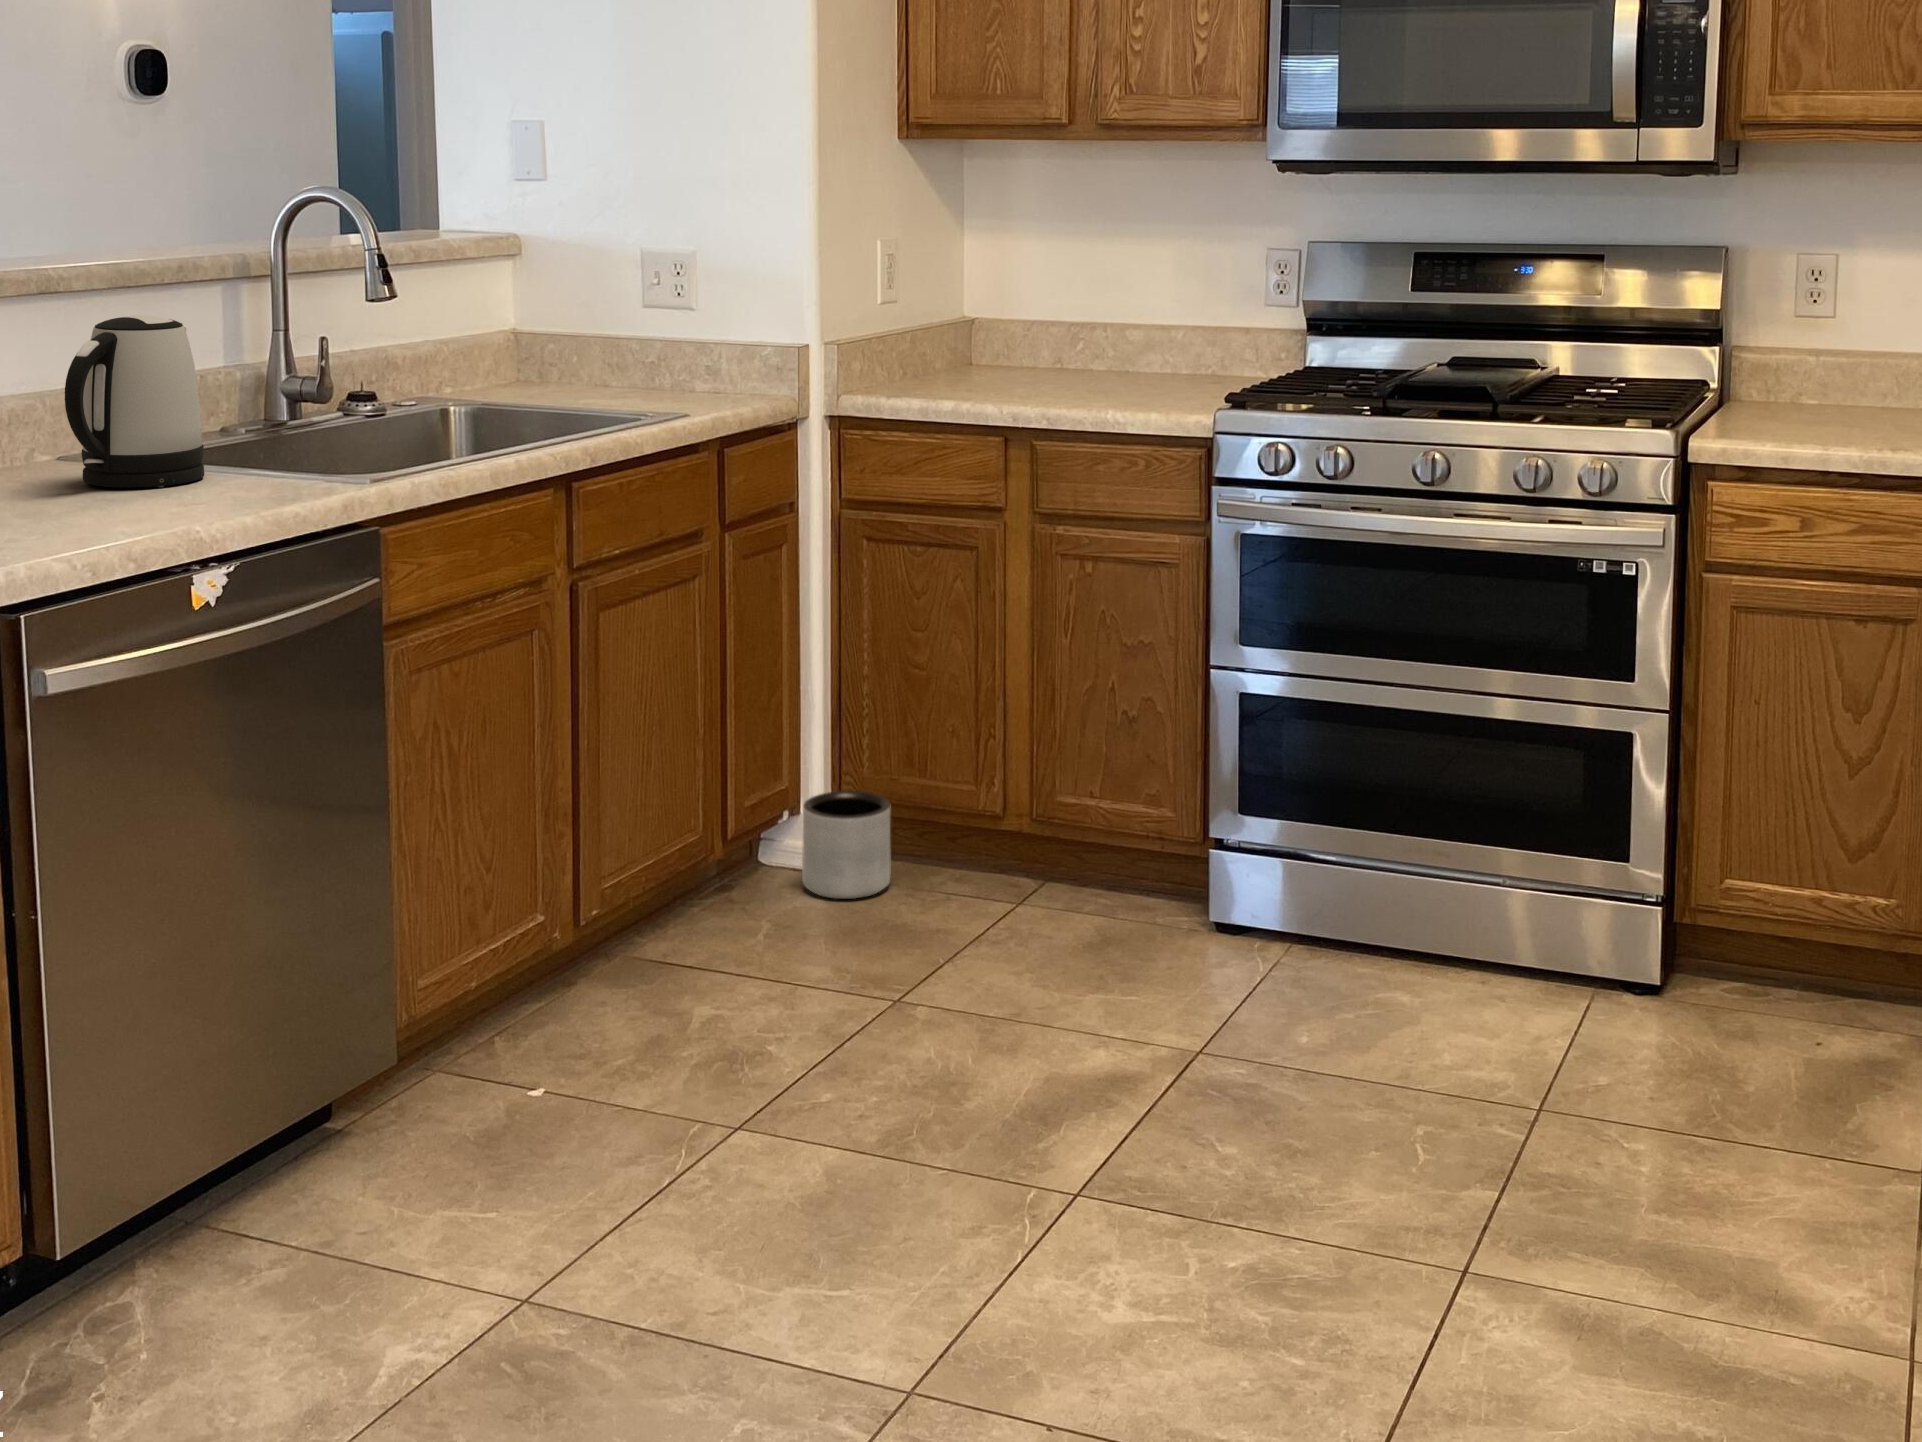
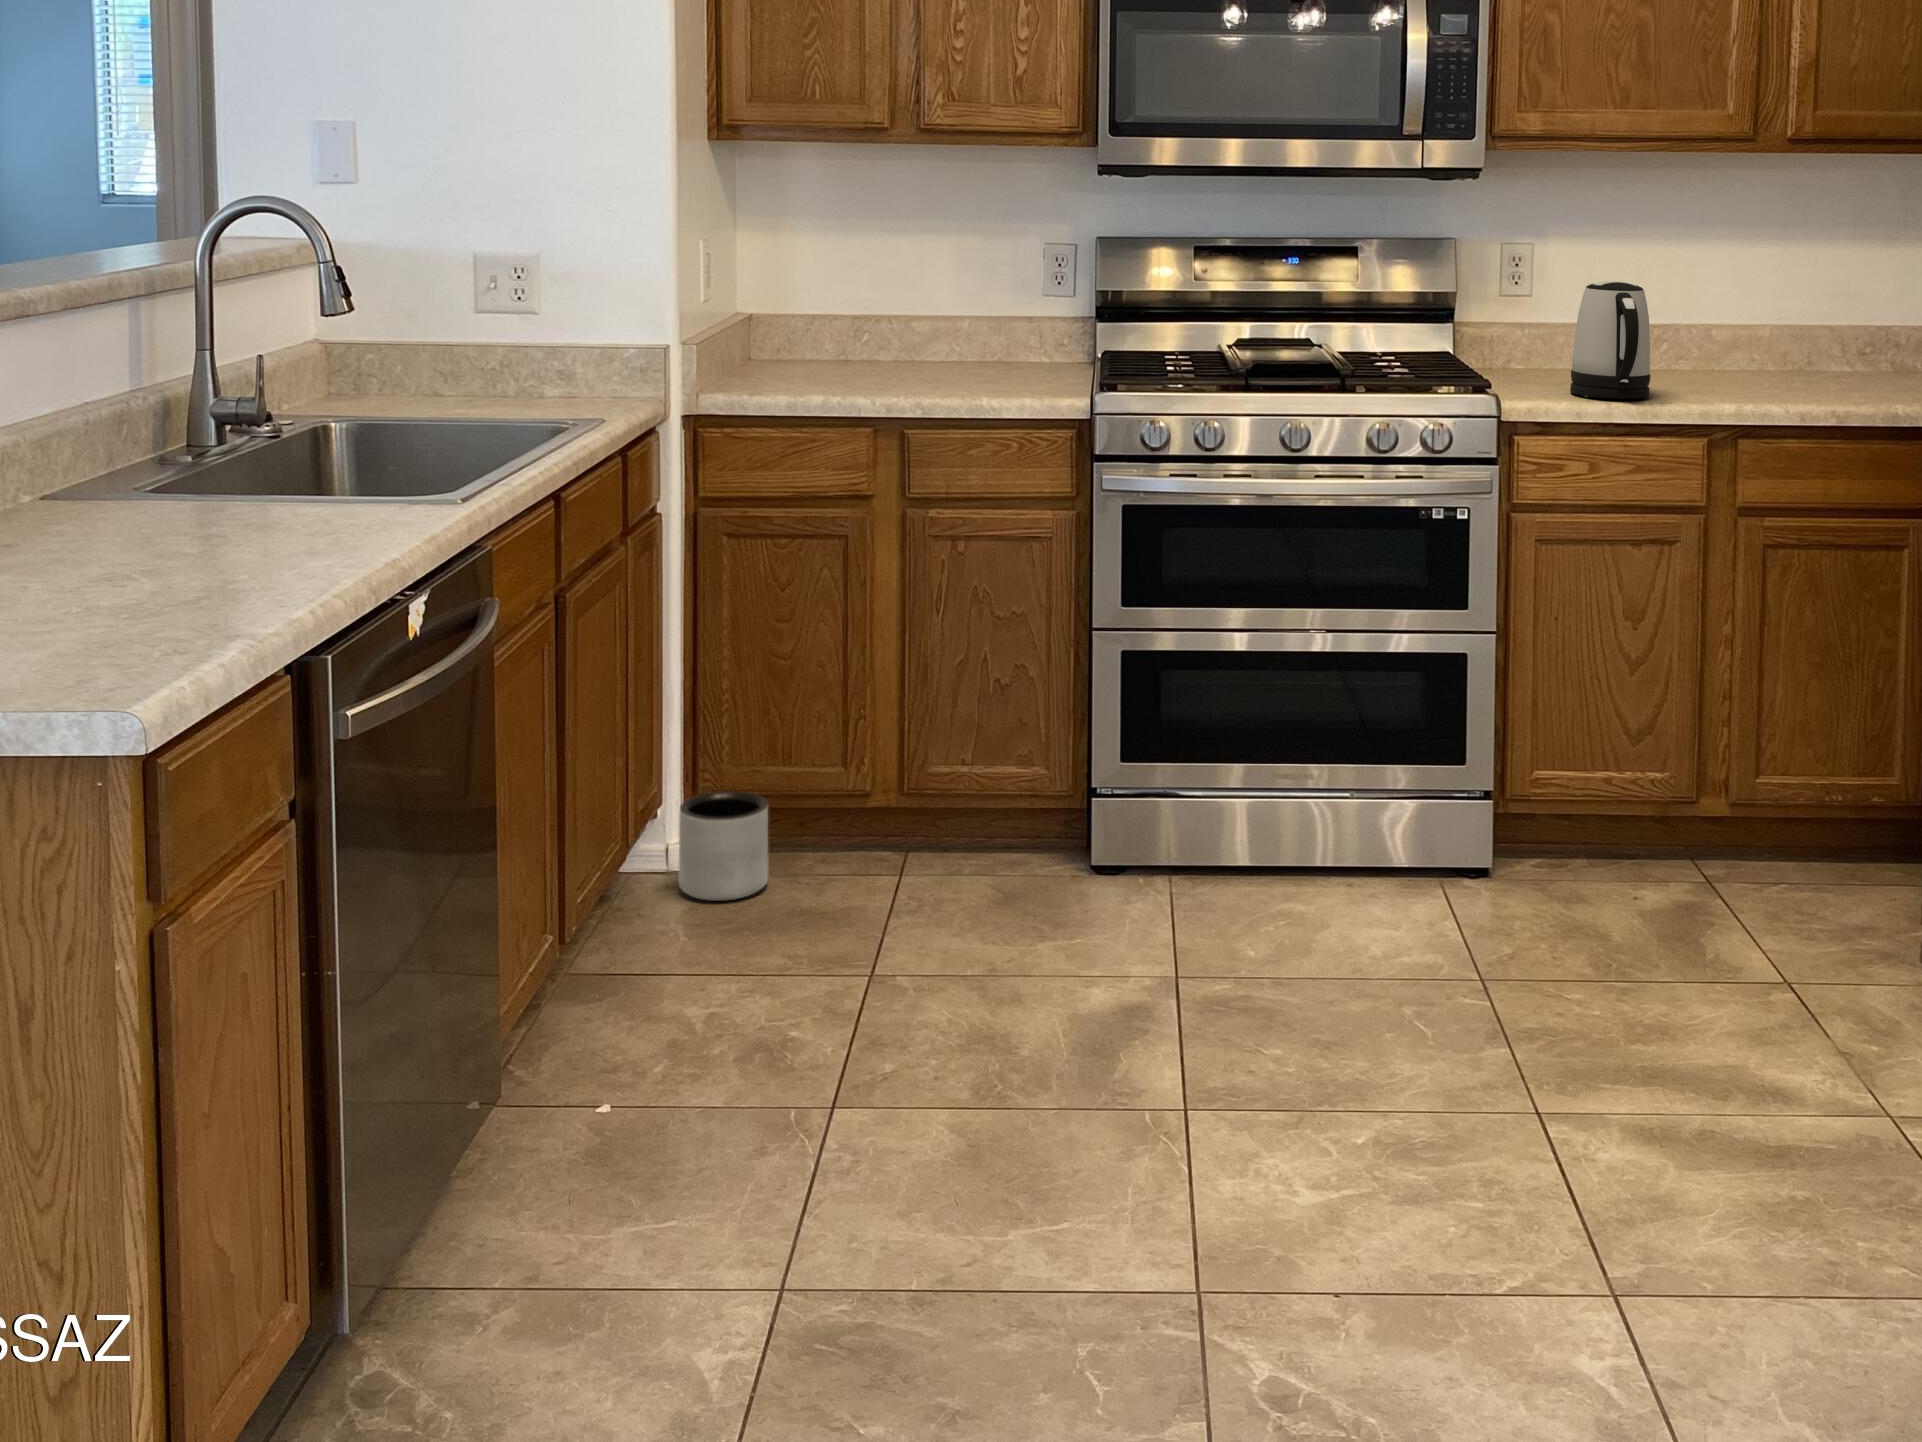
kettle: present [65,315,204,488] -> present [1570,281,1650,399]

